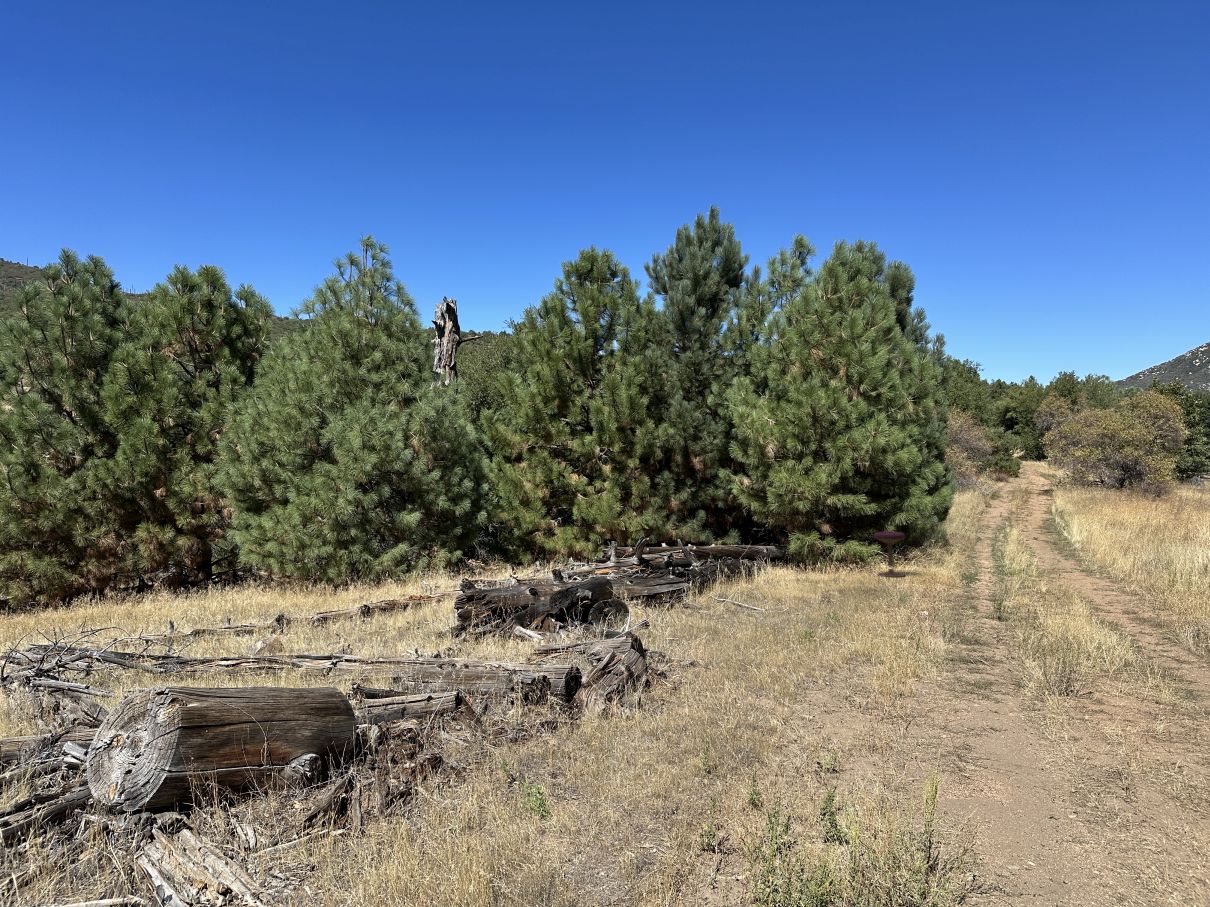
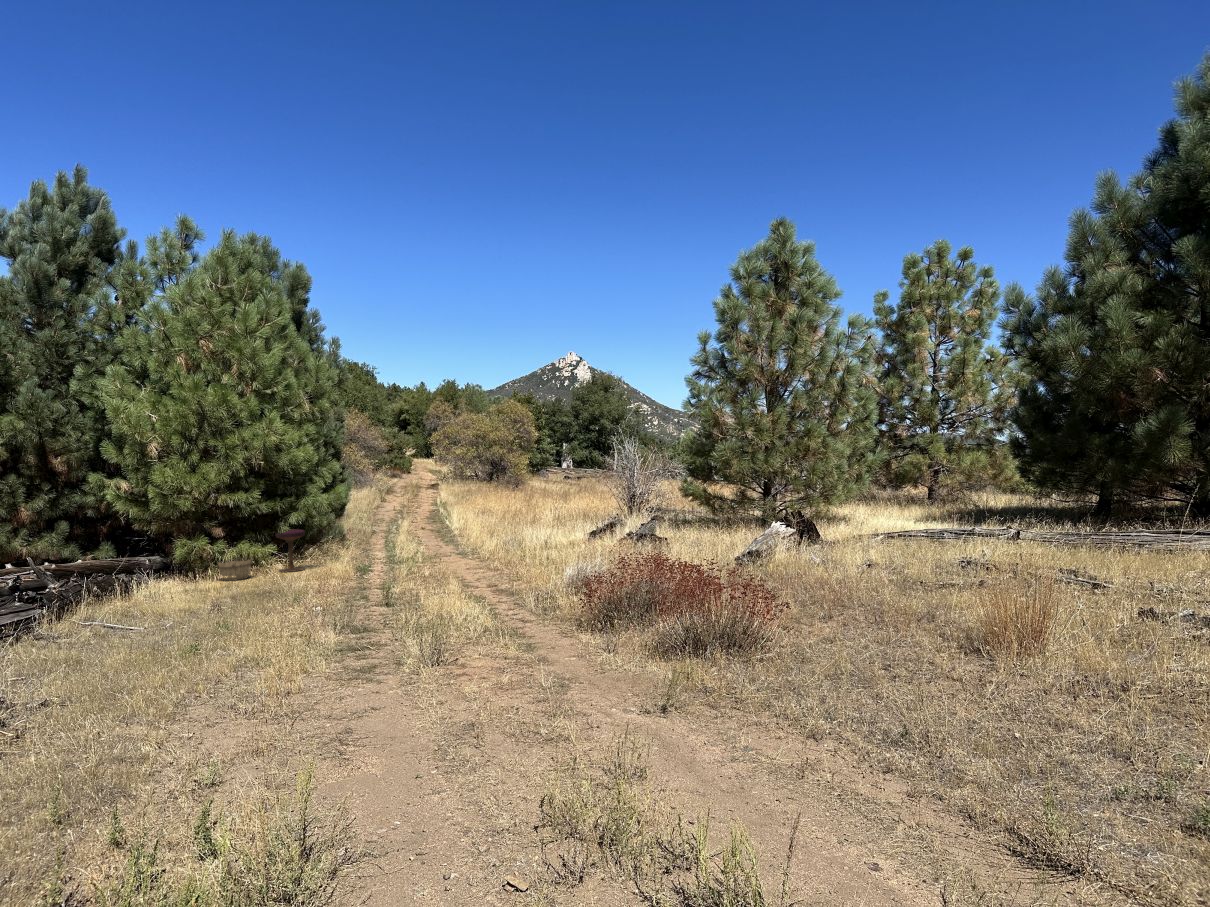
wooden bucket: none [821,552,852,579] -> present [218,559,251,581]

